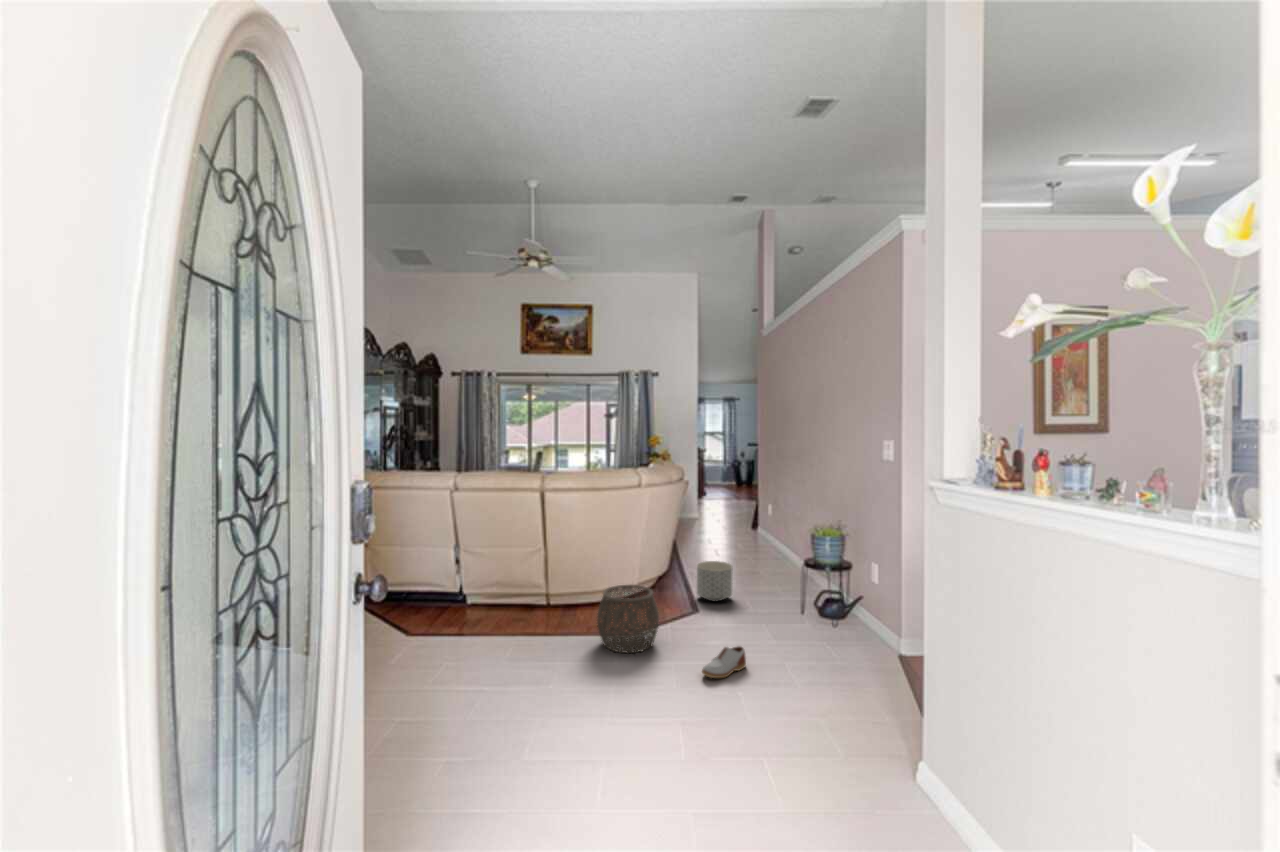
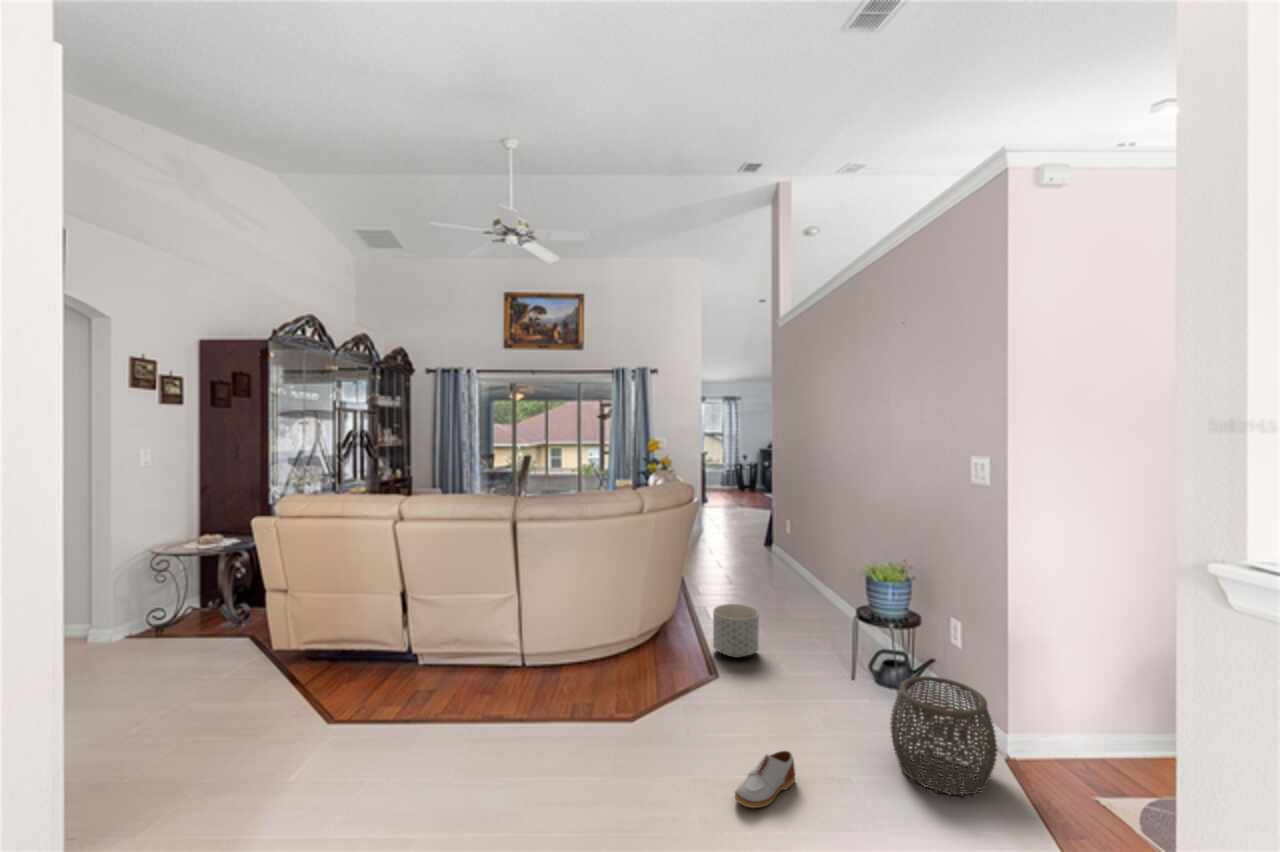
woven basket: present [597,585,659,653] -> present [890,676,997,797]

